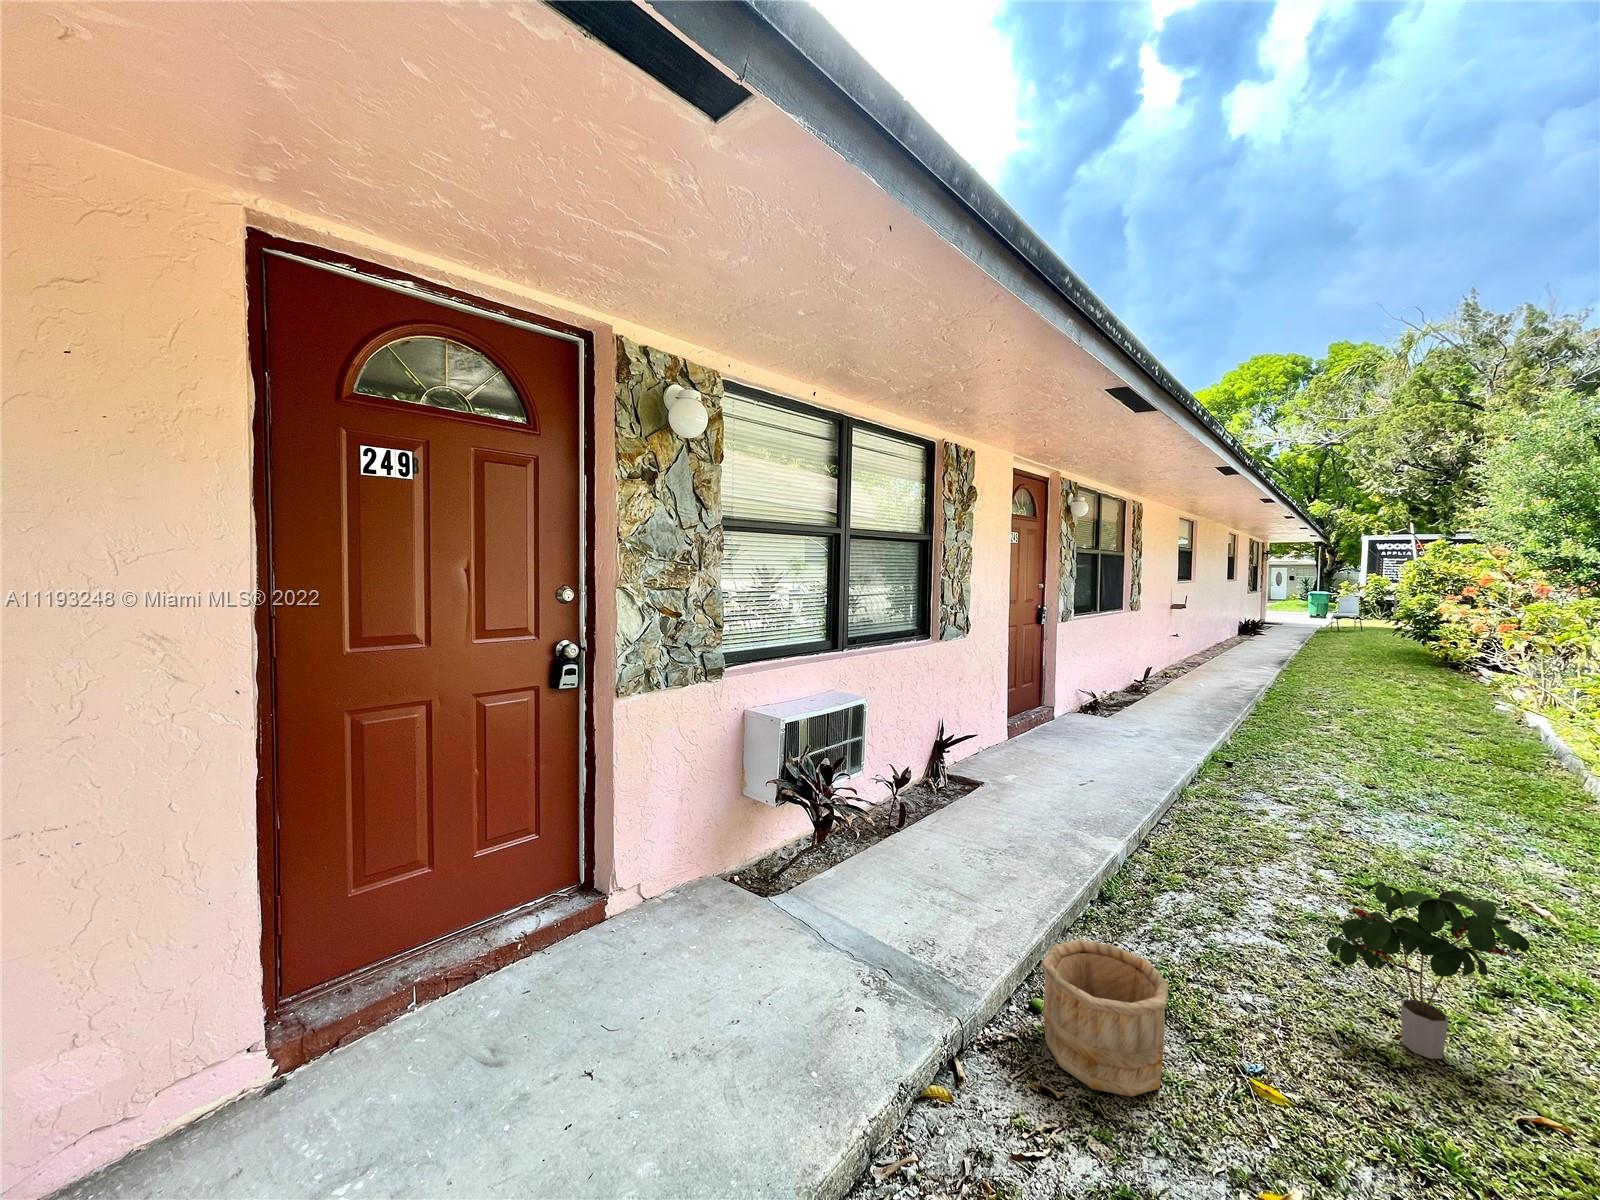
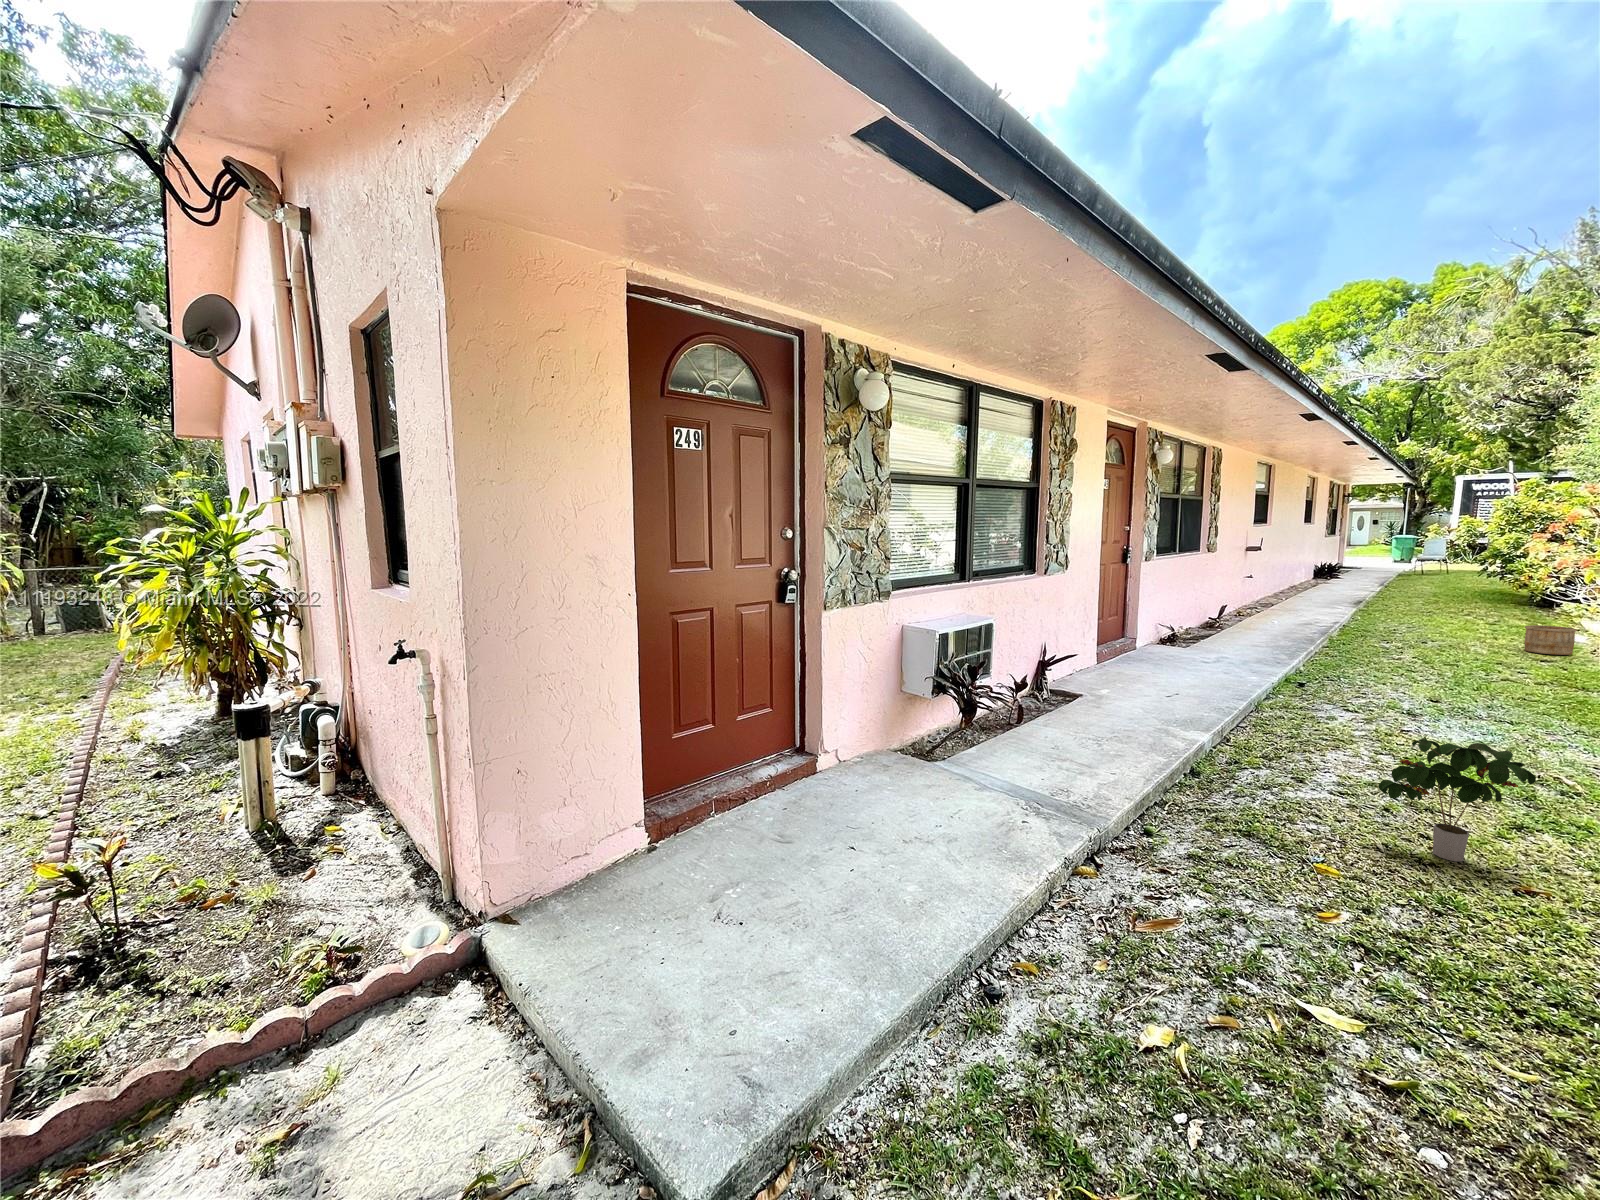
wooden bucket: present [1041,939,1169,1097] -> present [1525,625,1577,655]

